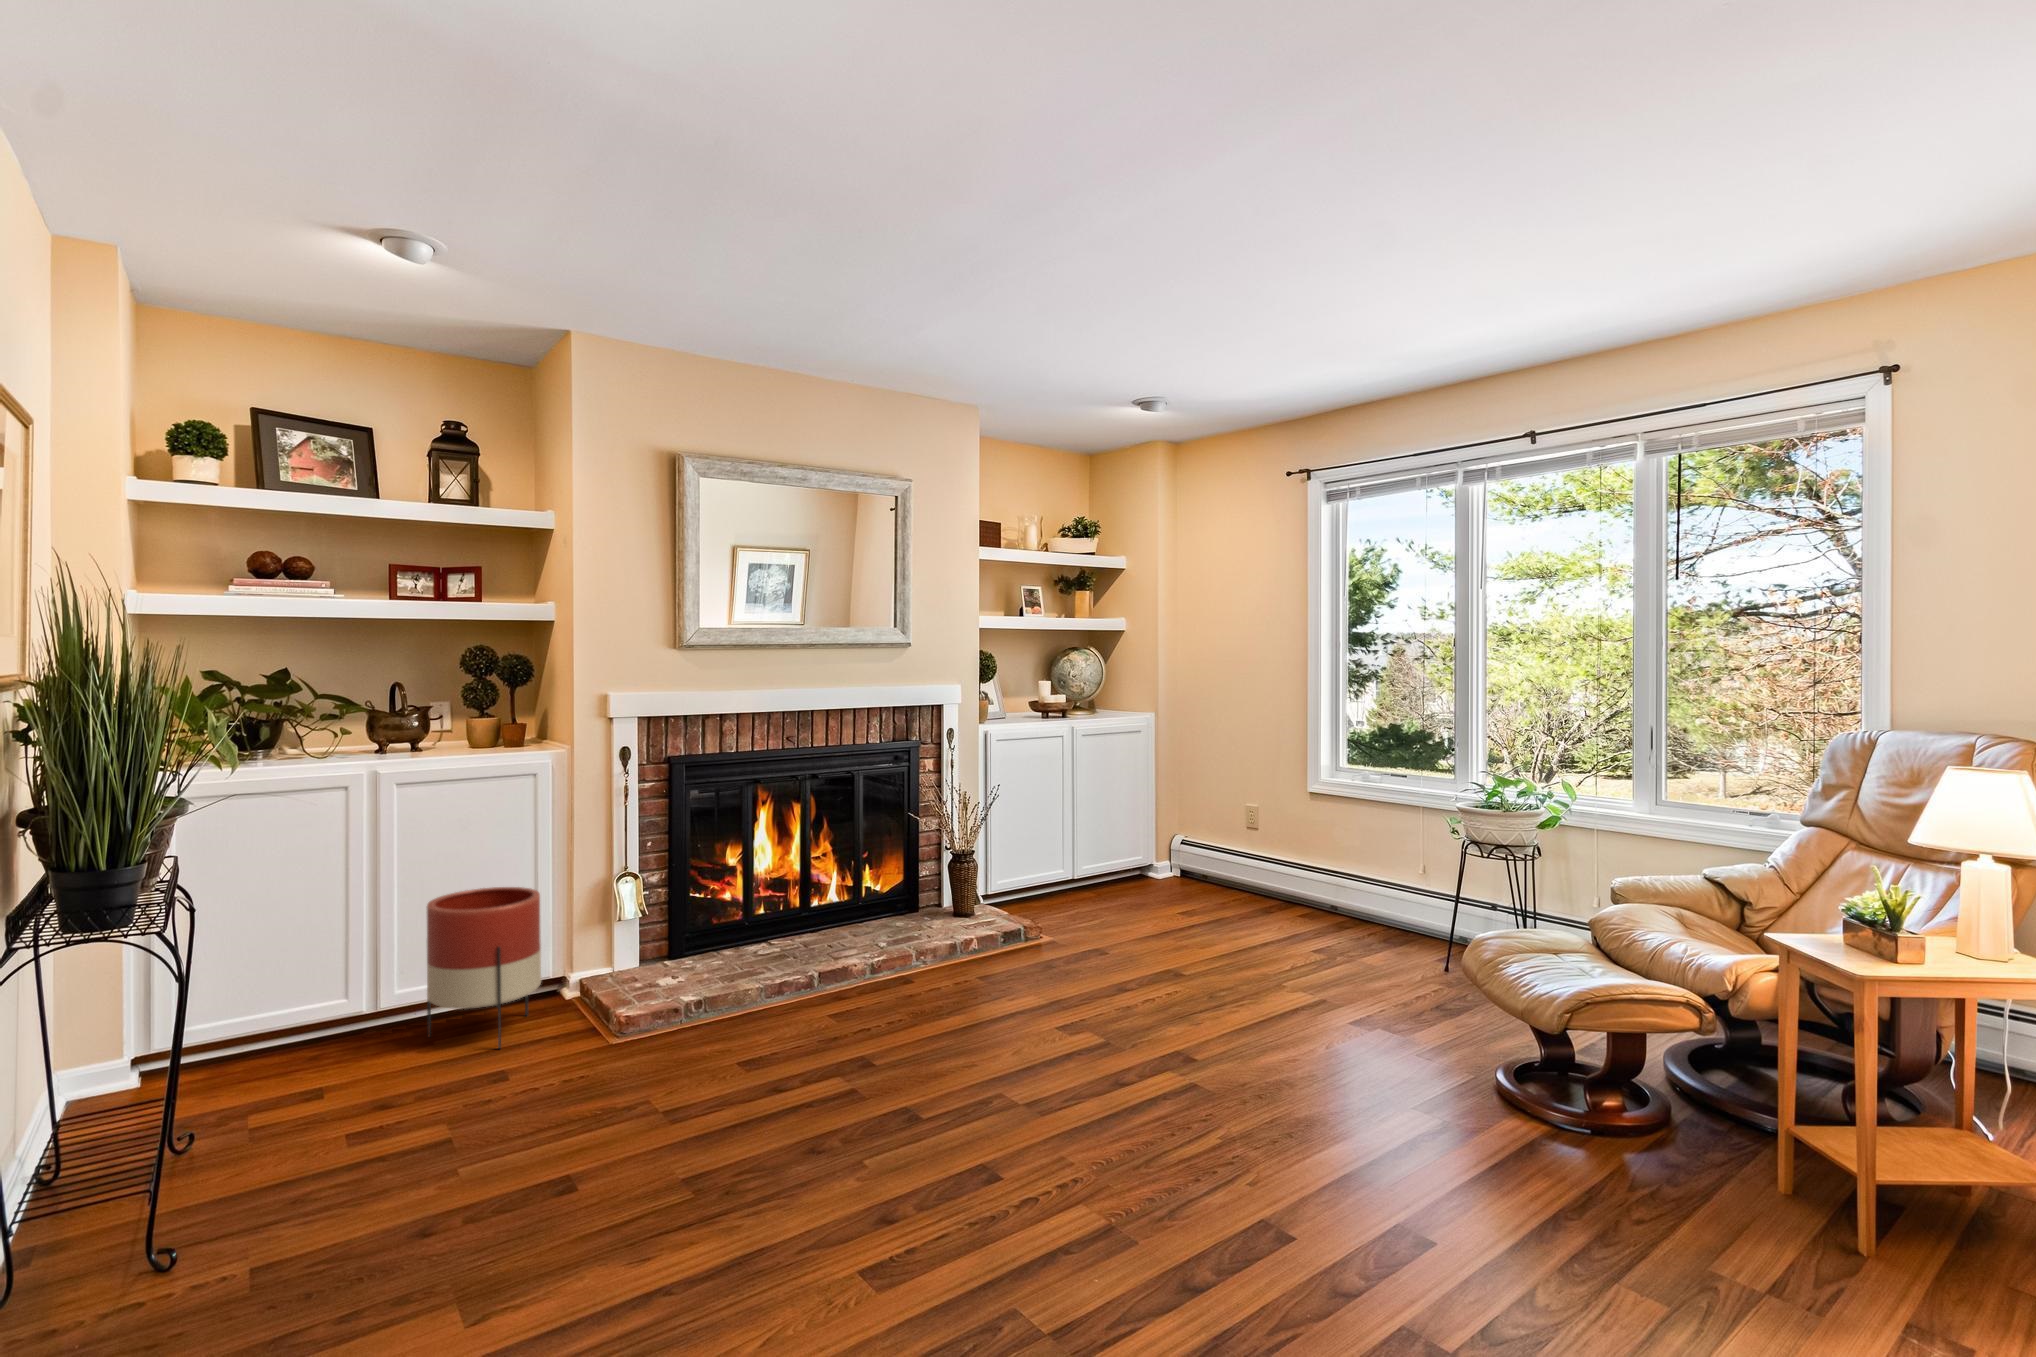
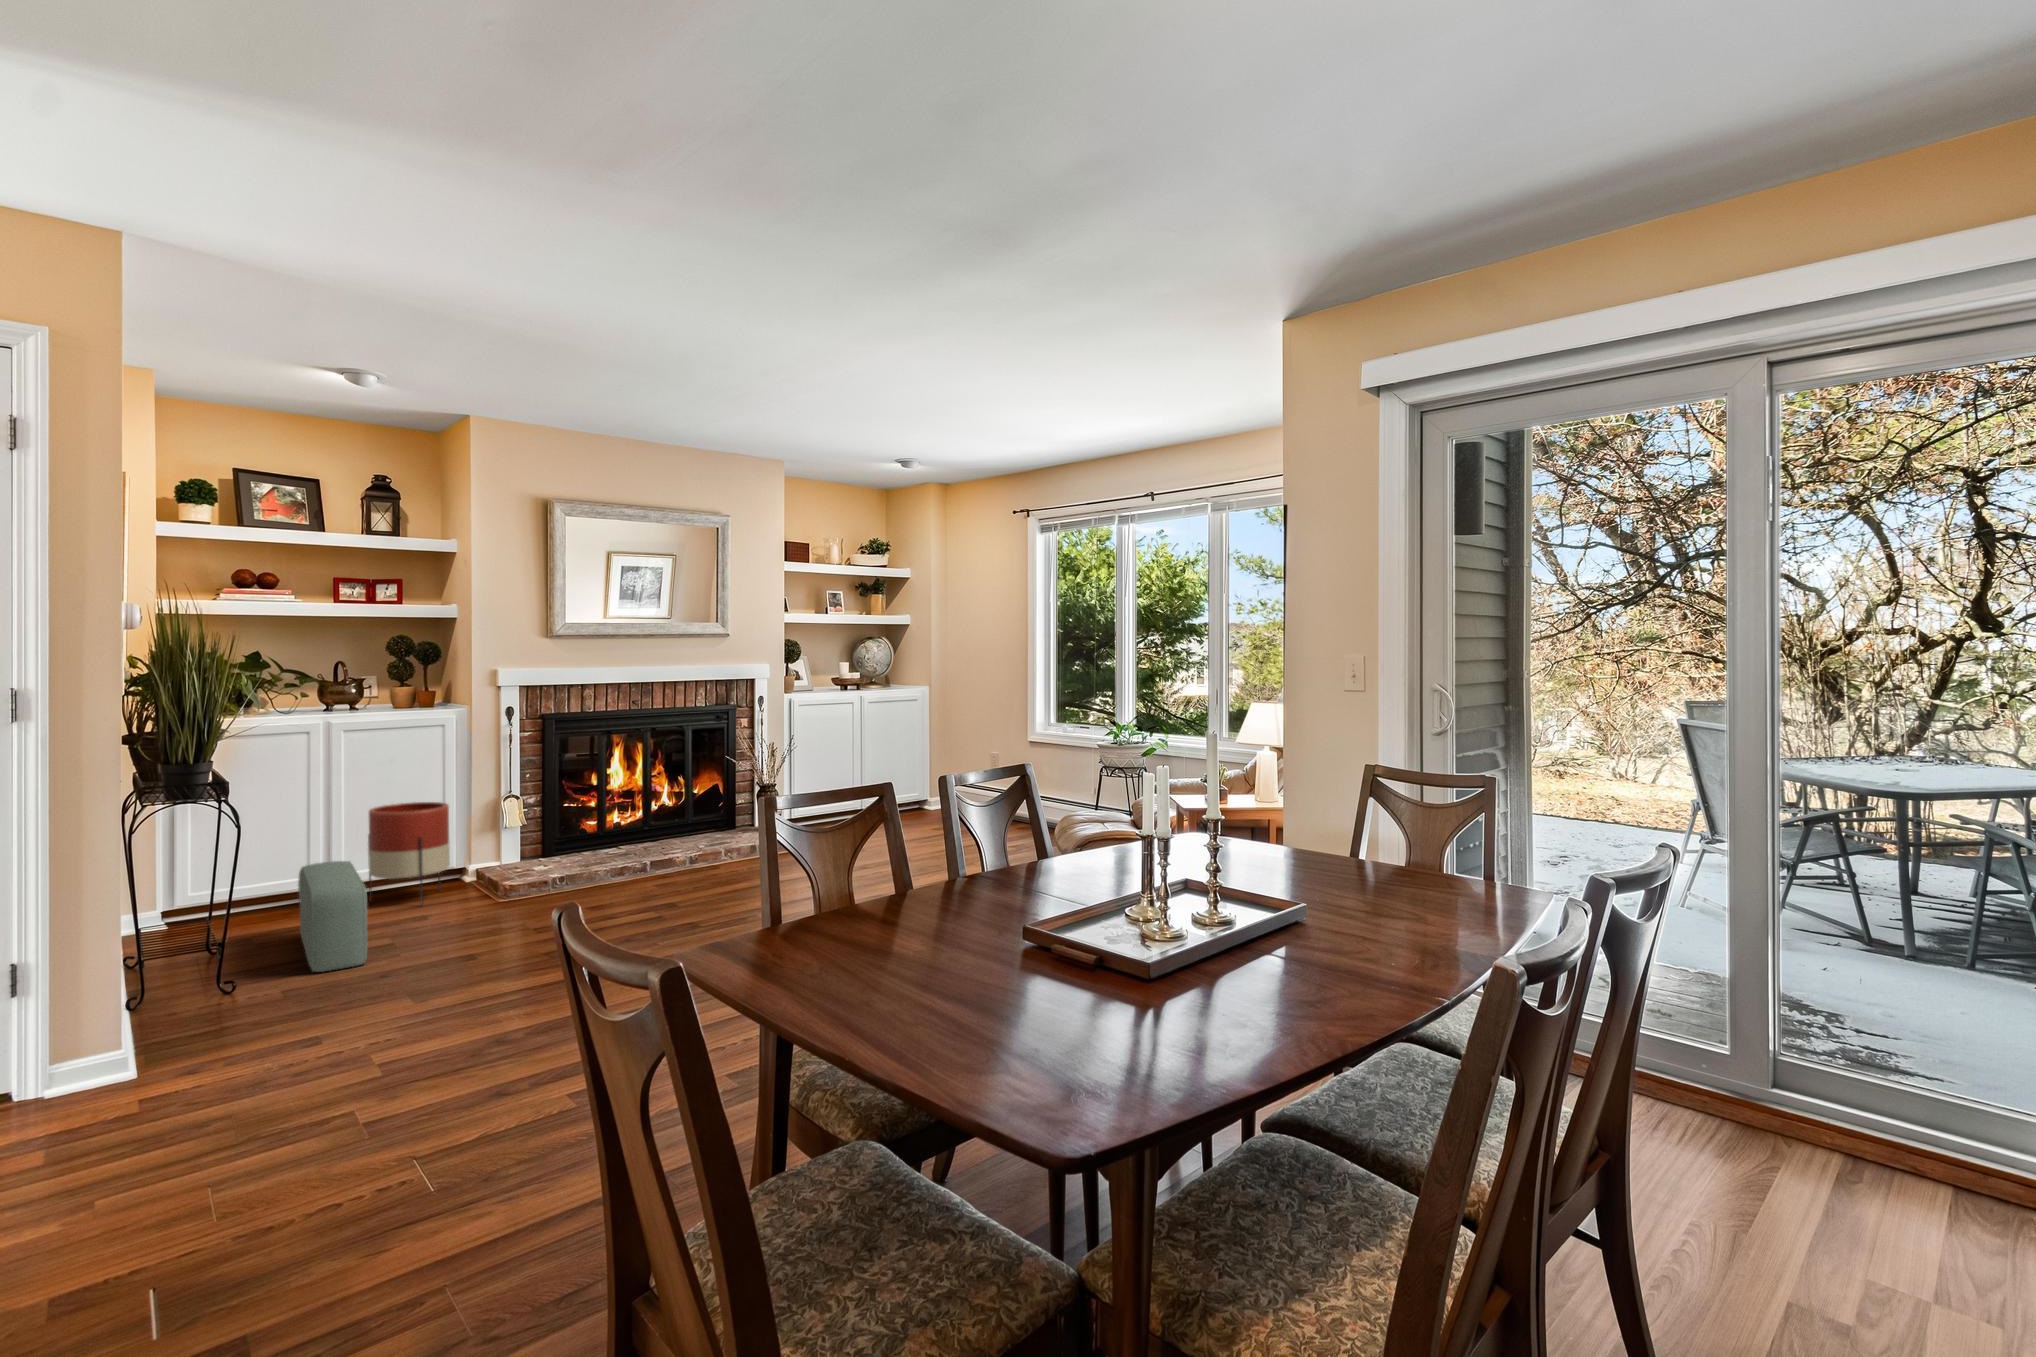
pouf: none [303,998,401,1219] -> present [298,861,367,972]

